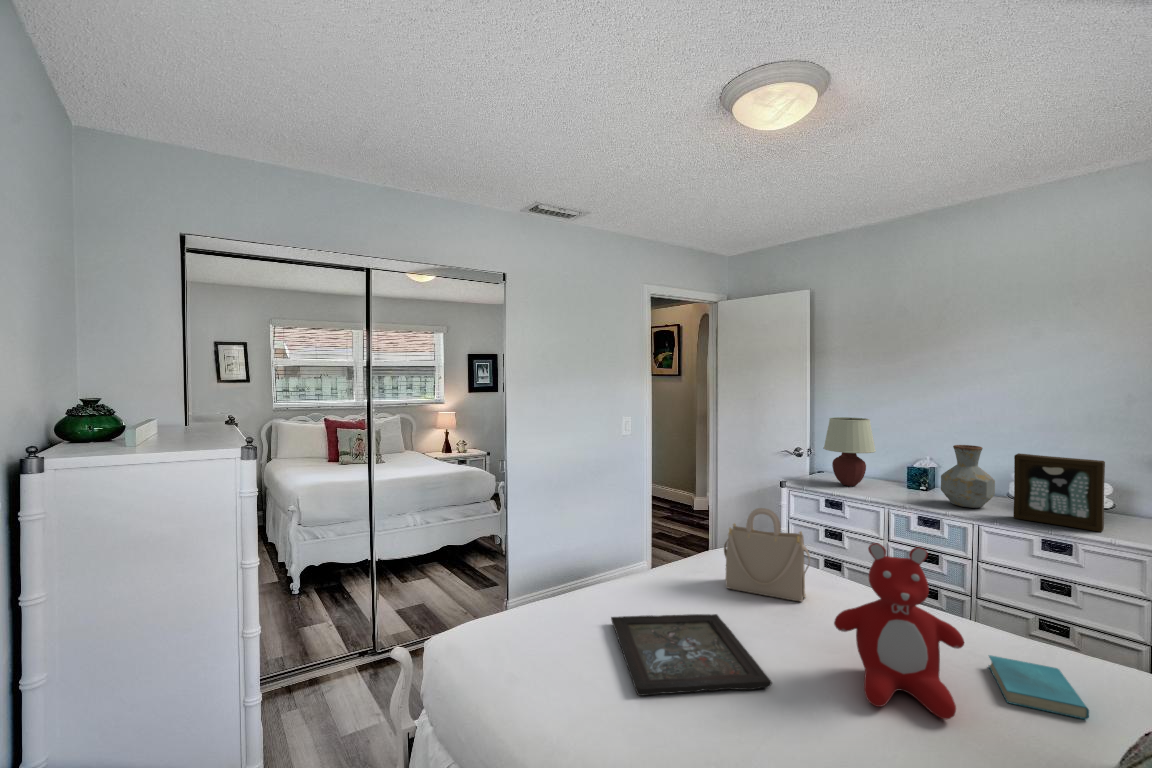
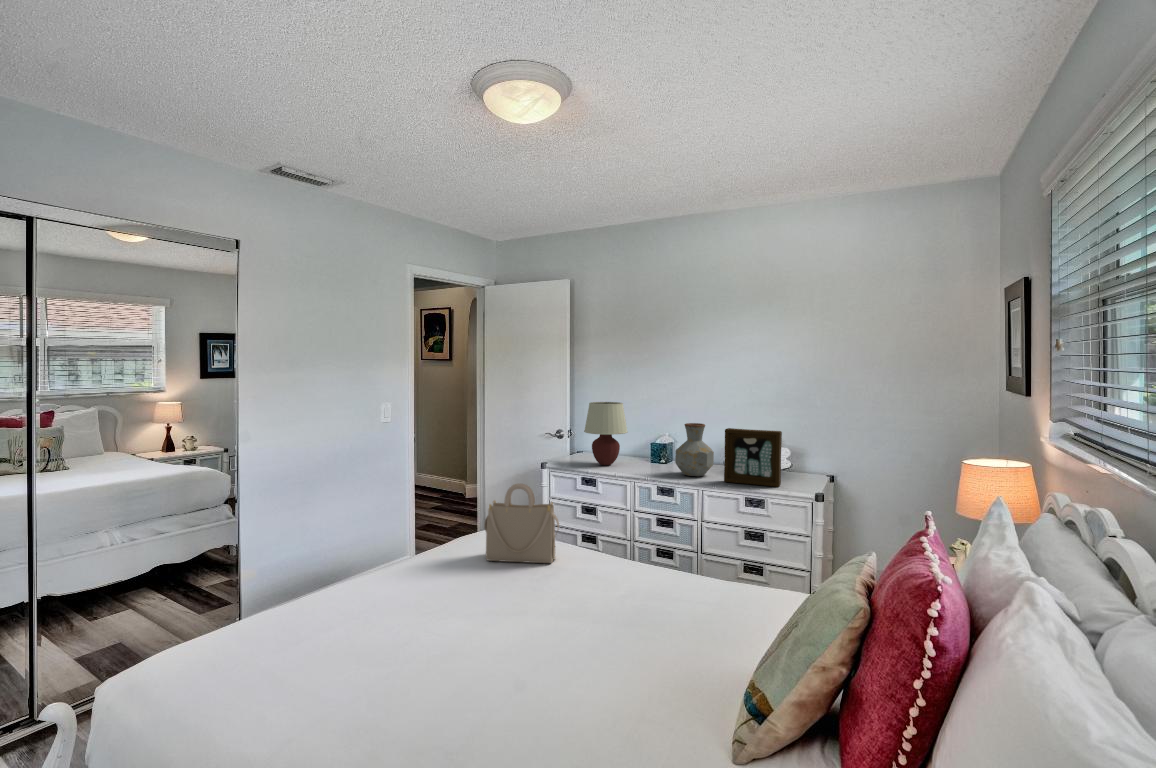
teddy bear: present [834,543,964,719] -> none [569,499,660,626]
tray: present [611,614,772,696] -> none [373,581,517,650]
book: present [989,655,1089,719] -> none [681,580,734,611]

